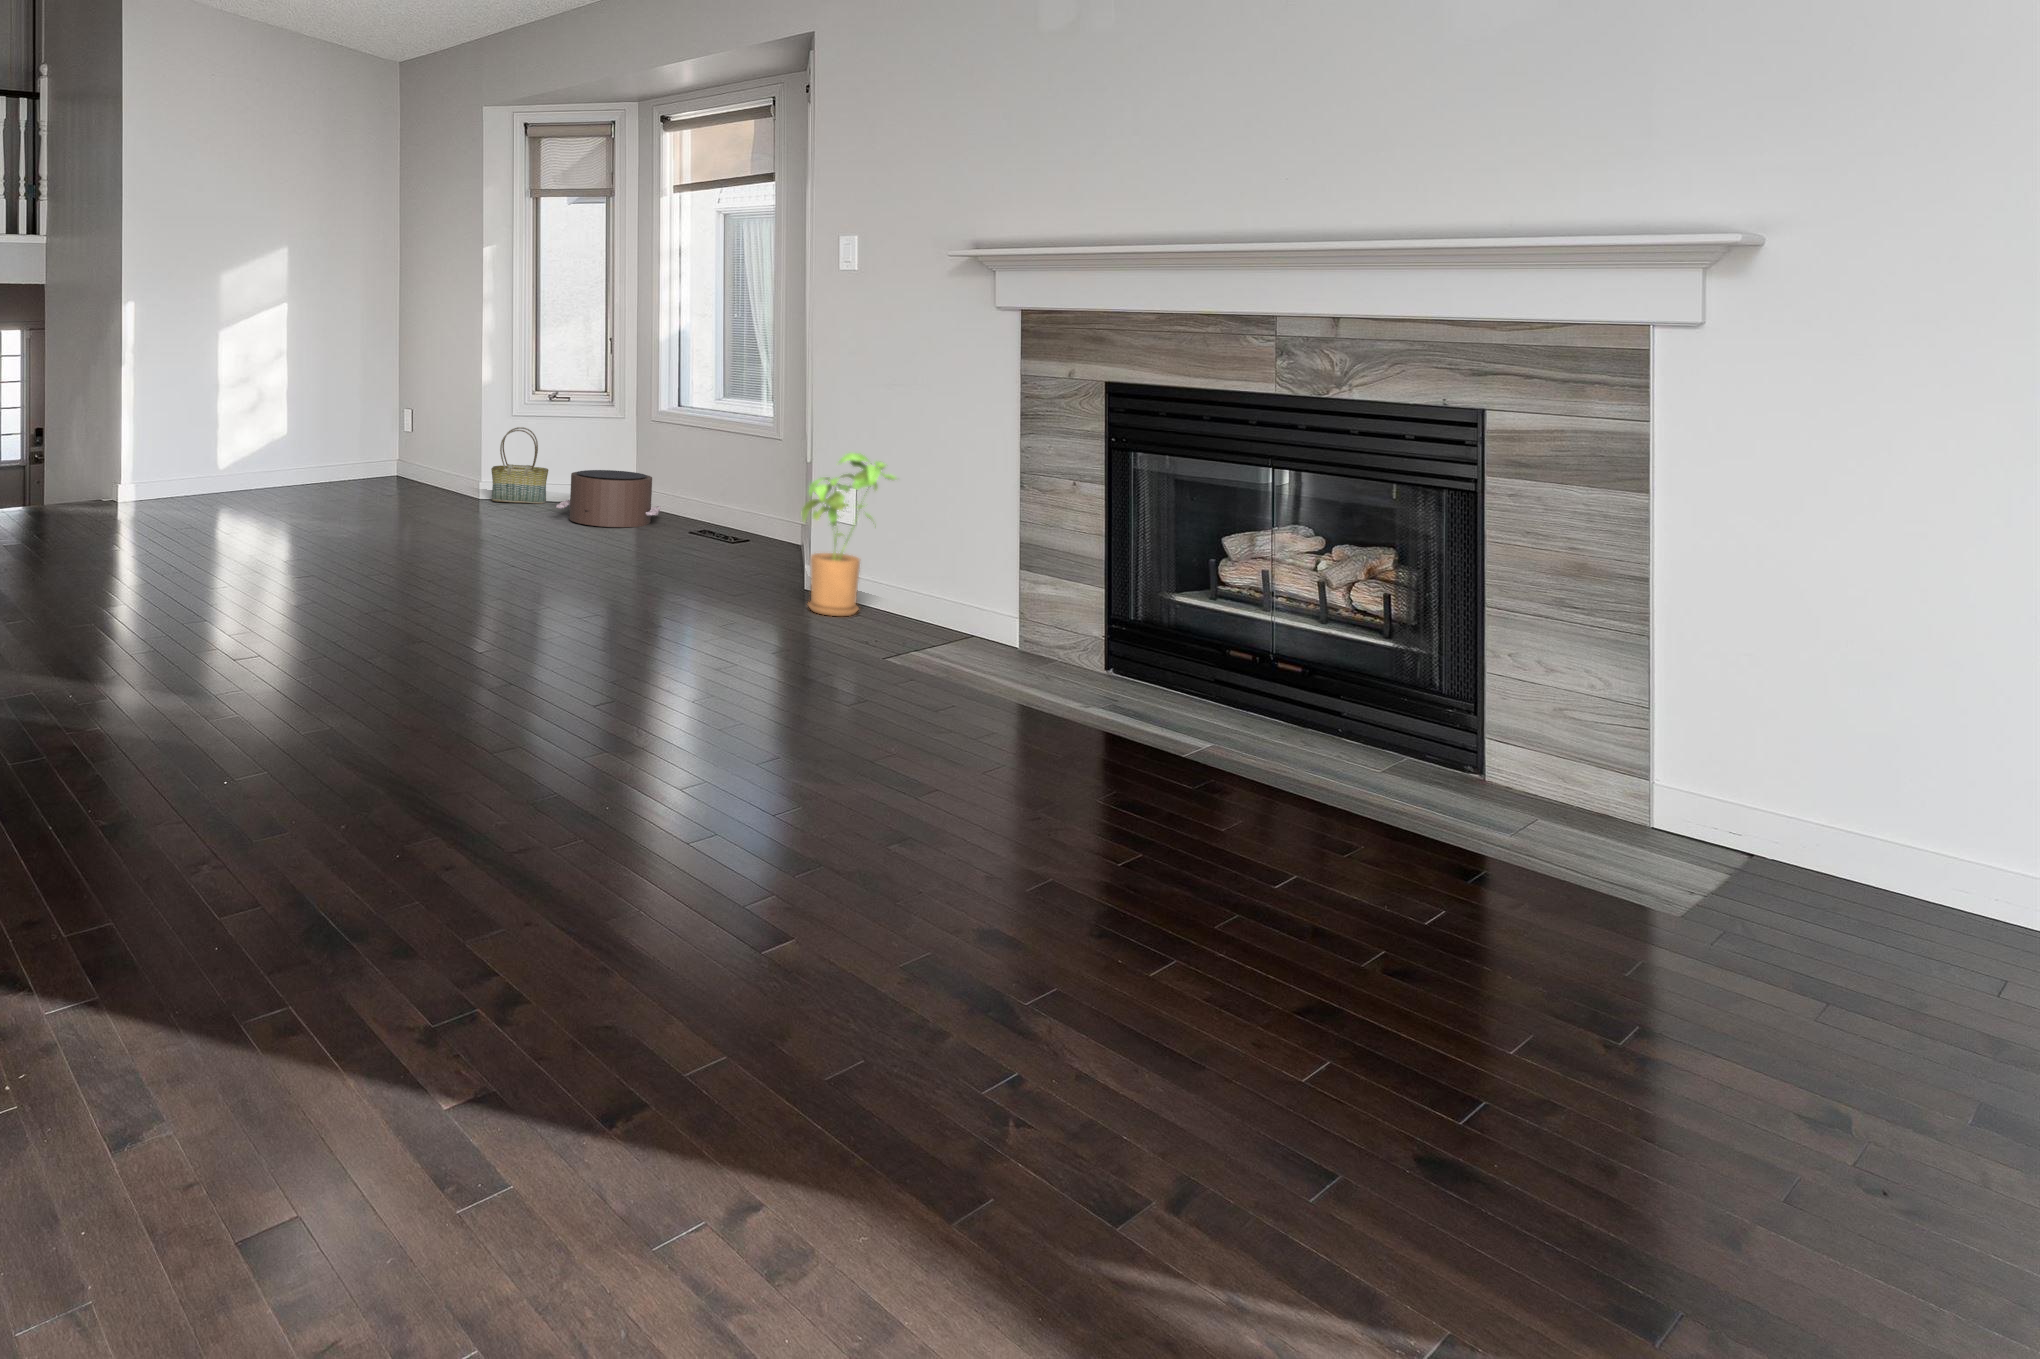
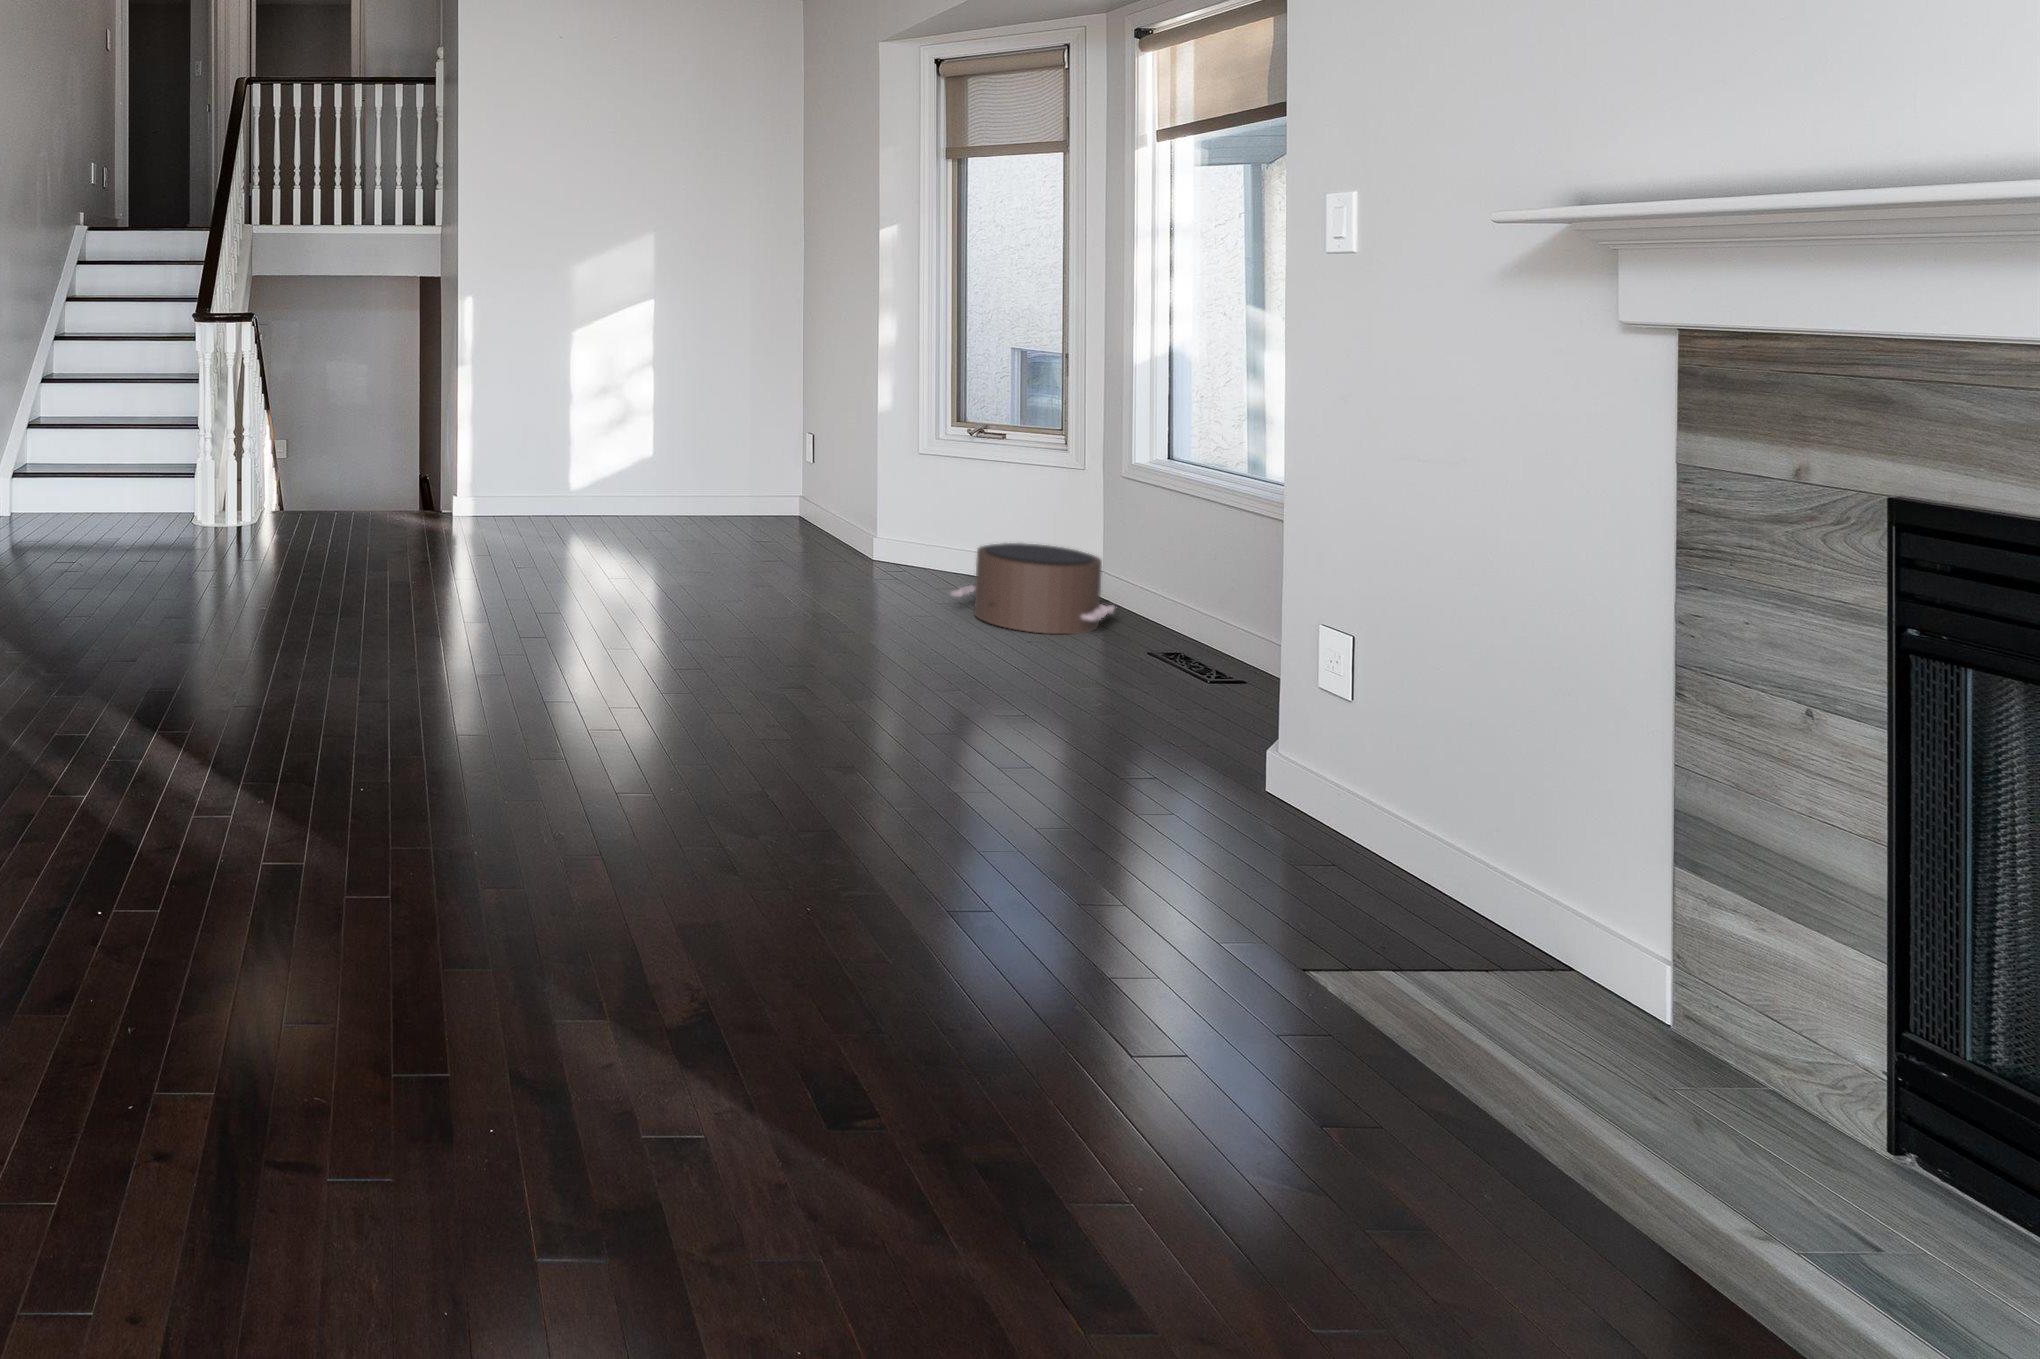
basket: present [491,427,548,504] -> none [891,473,974,581]
house plant: present [802,453,896,616] -> none [1225,580,1424,871]

